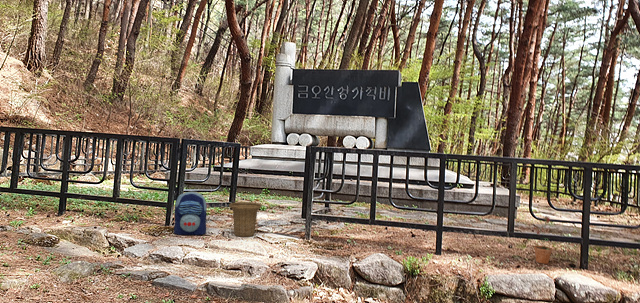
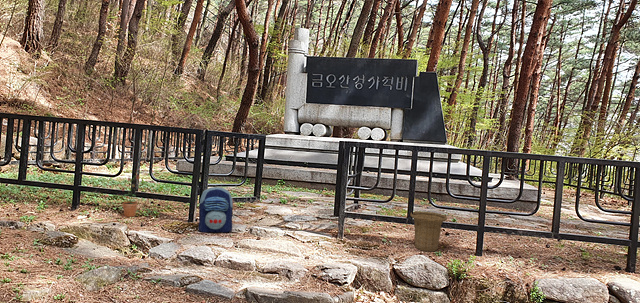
basket: present [229,202,262,237] -> present [410,211,447,252]
potted plant: present [534,216,552,264] -> present [122,175,139,217]

